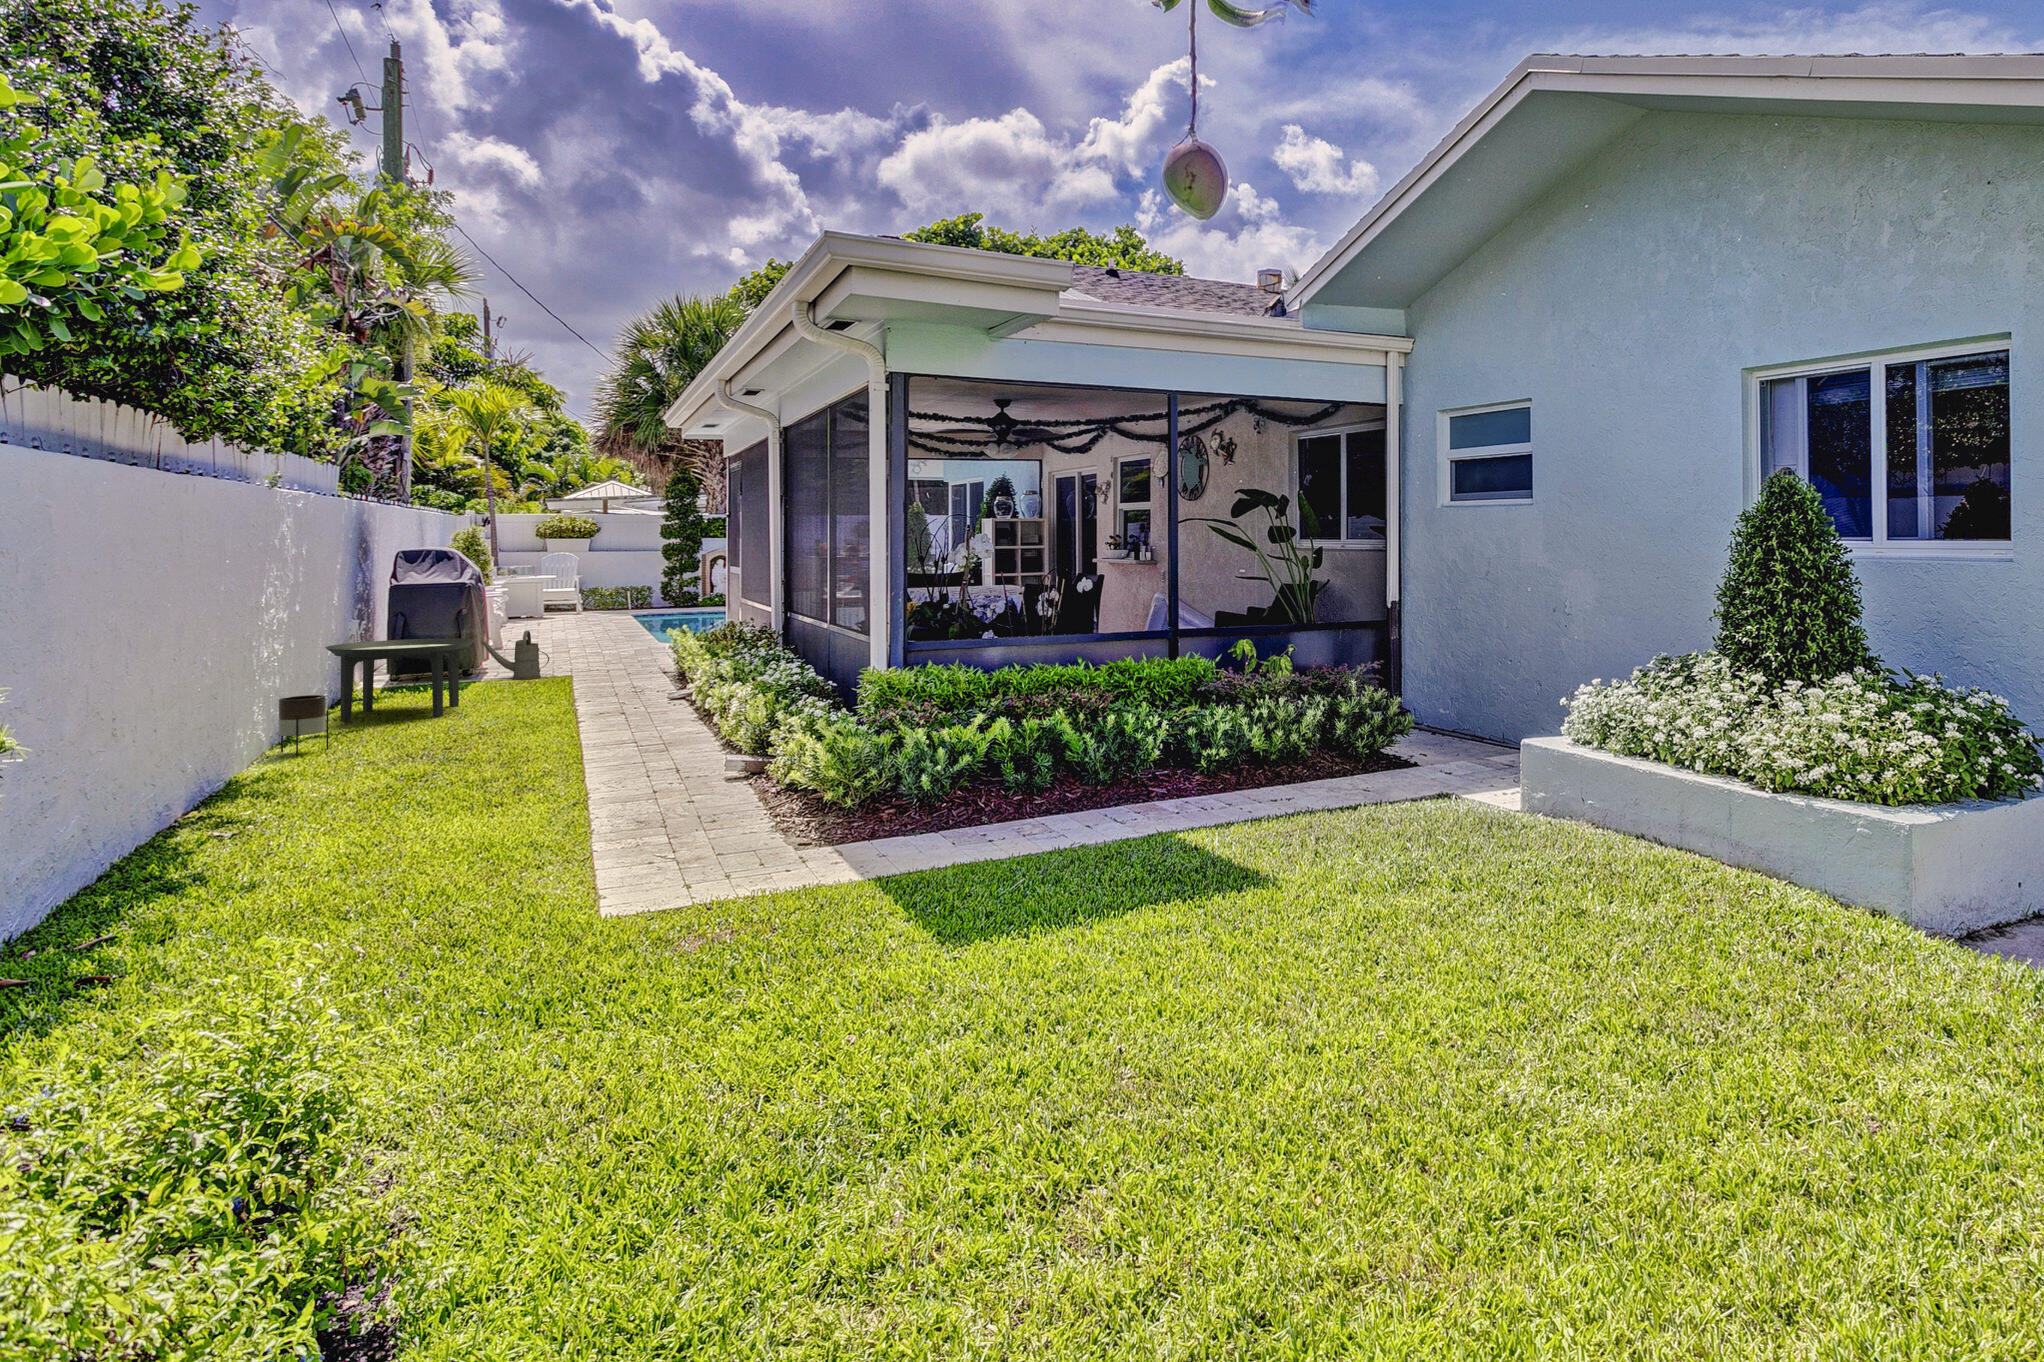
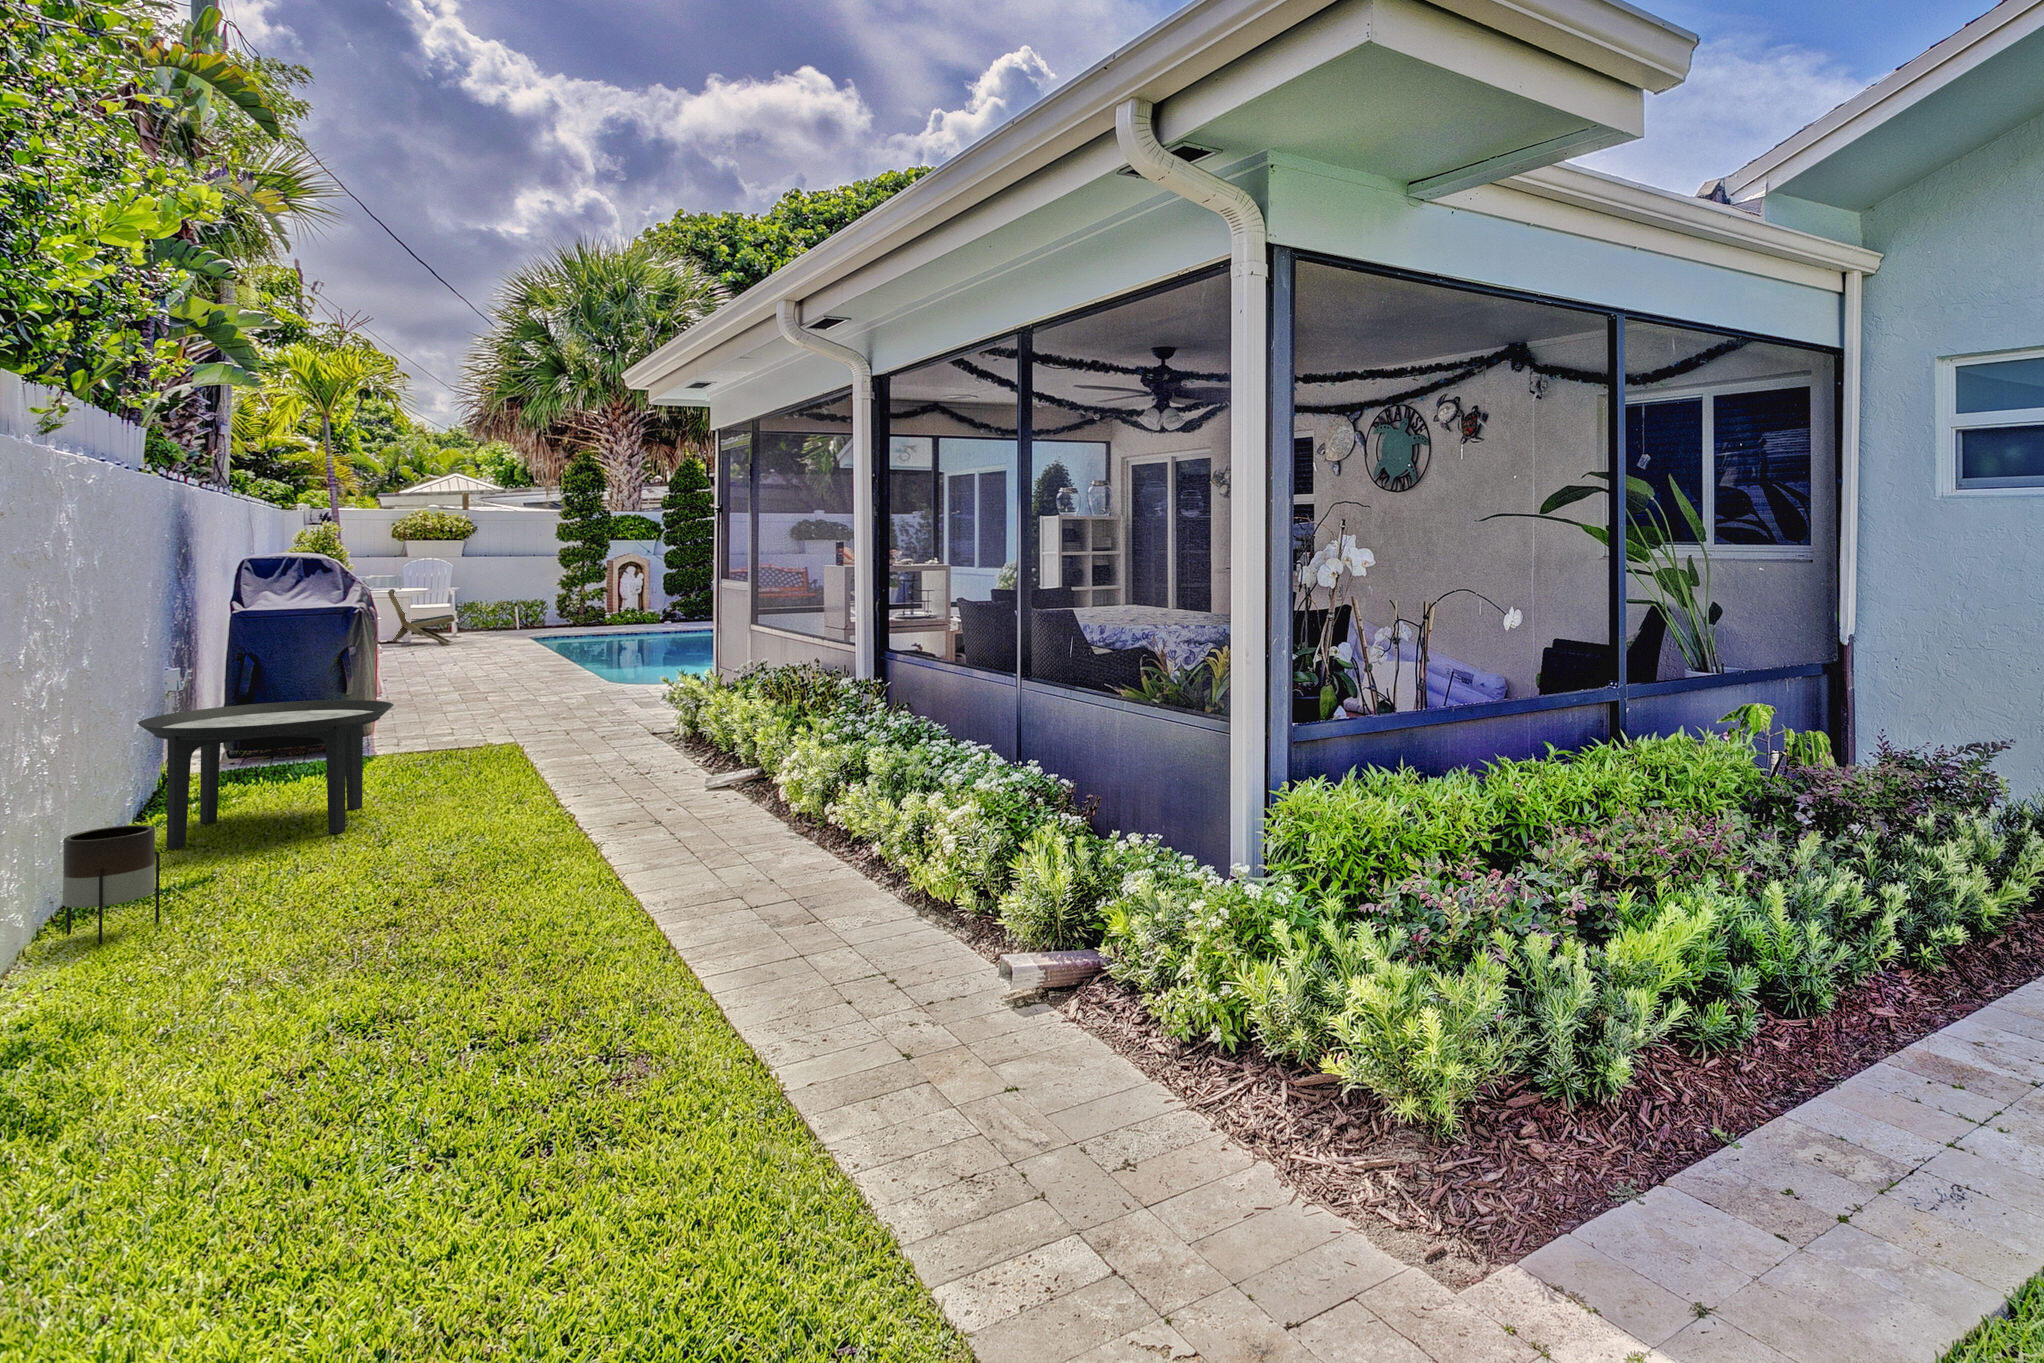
lounge chair: none [526,576,578,620] -> present [388,589,455,645]
watering can: present [481,631,549,680] -> none [374,677,478,751]

